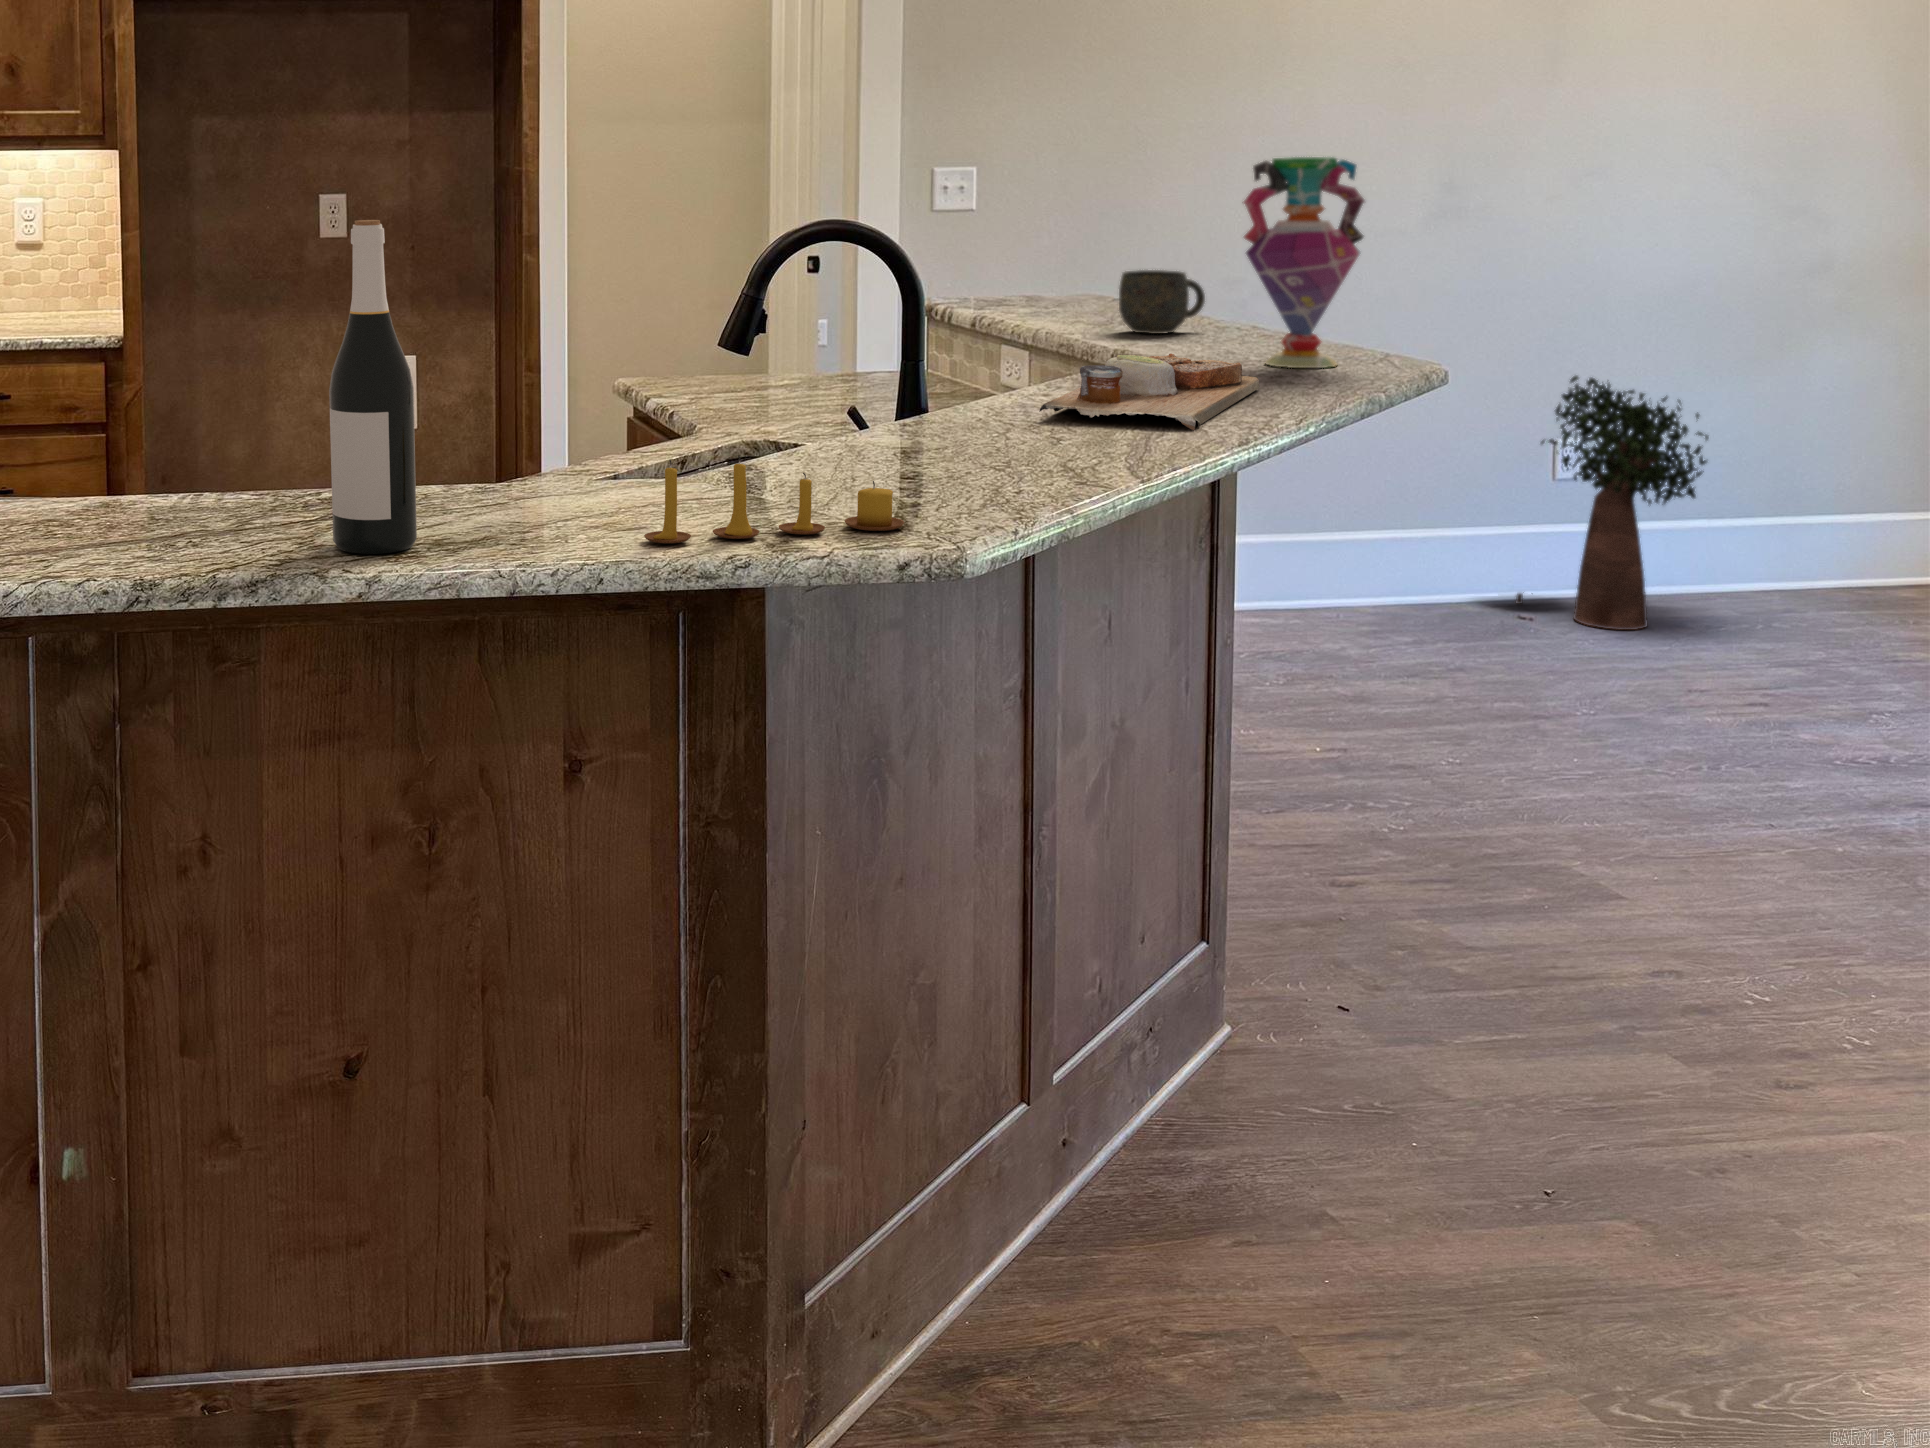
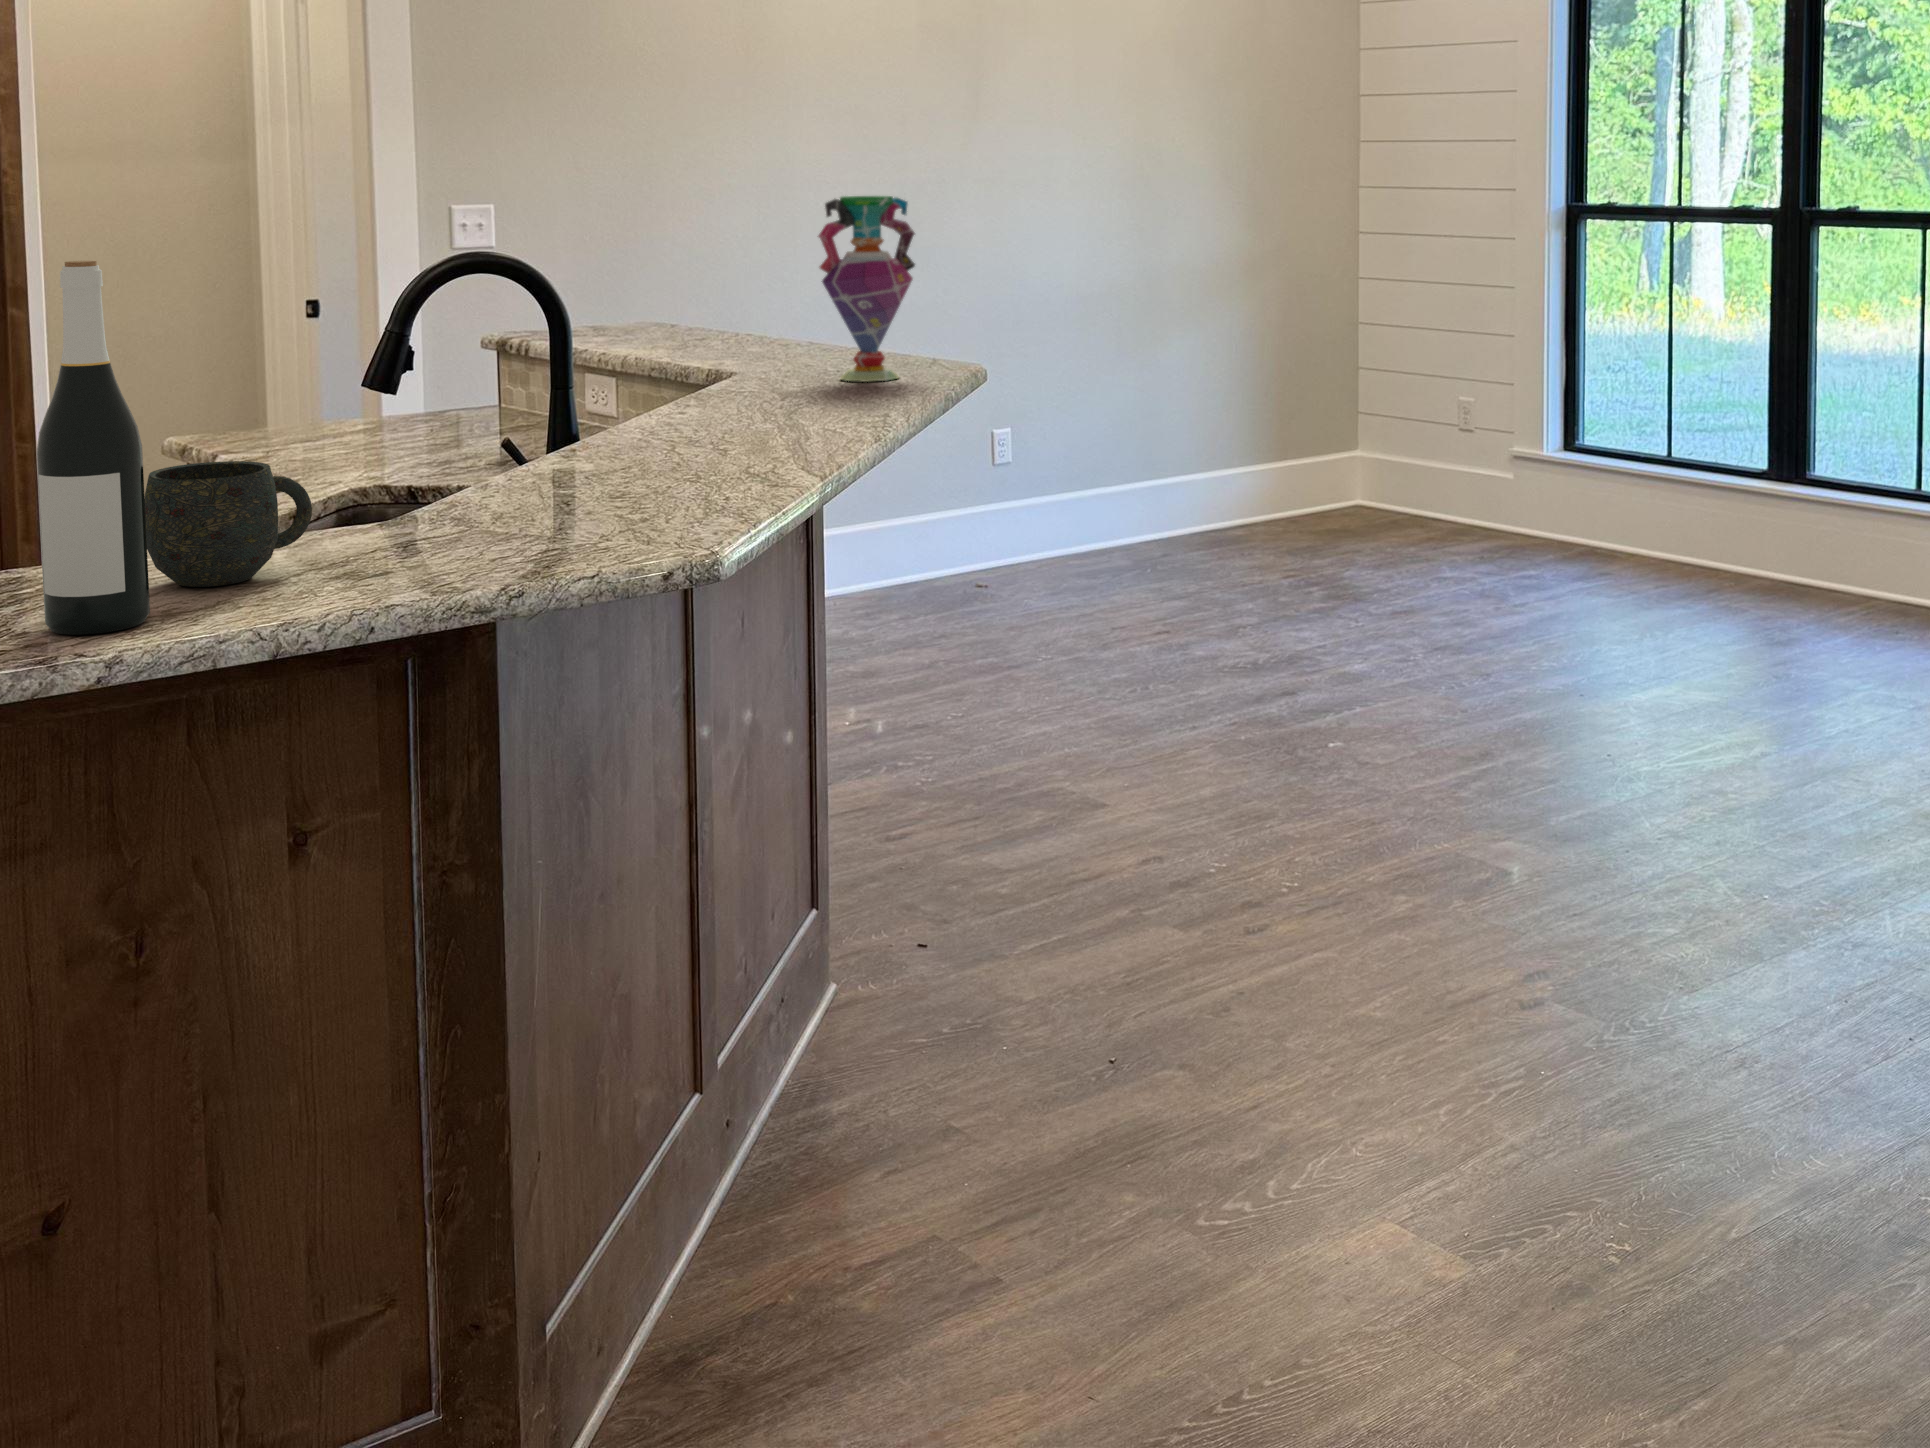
mug: present [1119,270,1205,334] -> present [145,461,312,587]
cutting board: present [1039,354,1259,430] -> none [690,374,854,439]
potted plant: present [1516,376,1708,630] -> none [921,382,1096,593]
candle: present [644,456,904,543] -> none [405,488,652,584]

